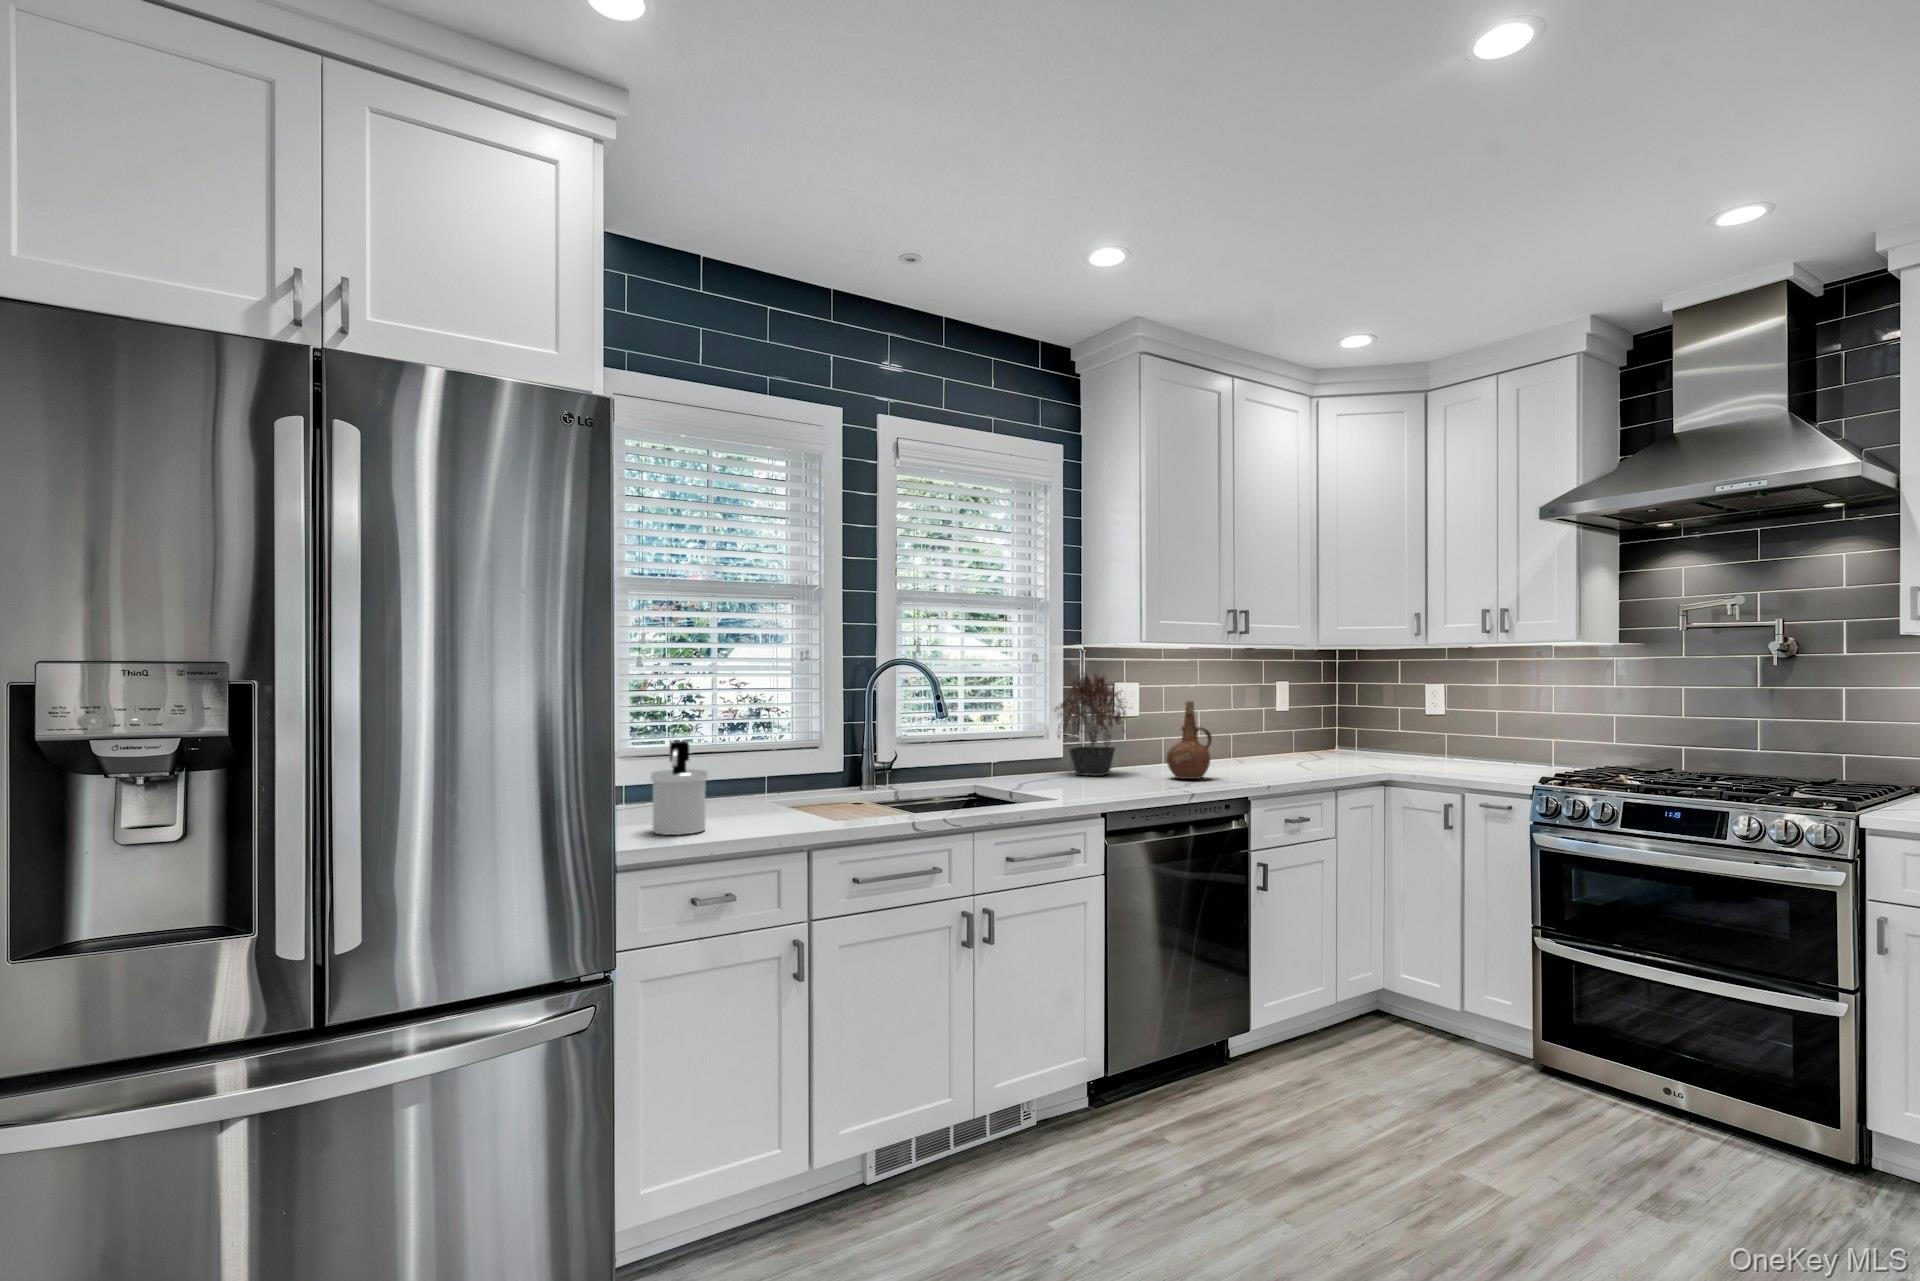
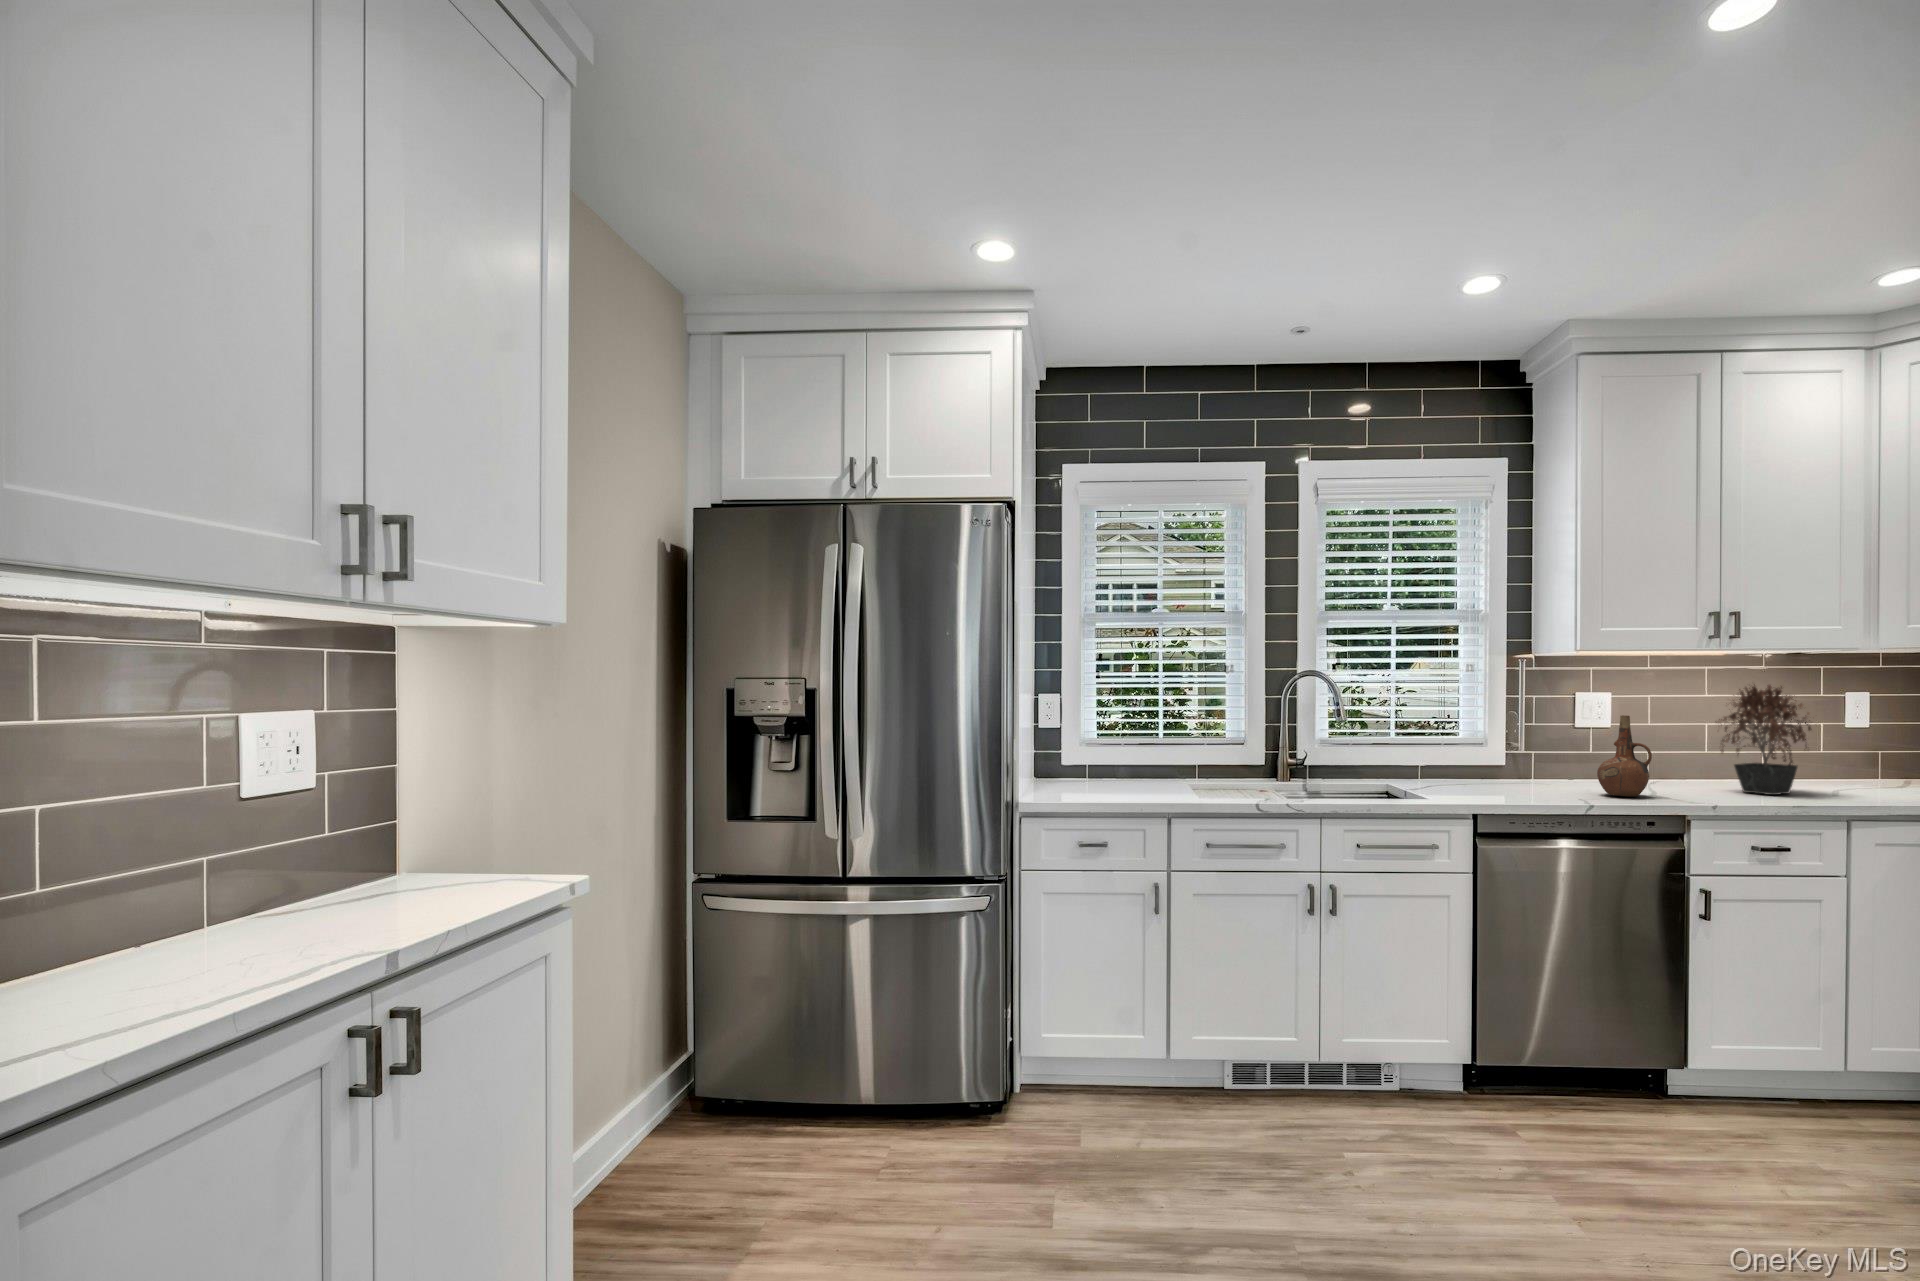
potted plant: present [1055,673,1127,776] -> present [1716,684,1820,795]
soap dispenser: present [651,741,708,835] -> none [1064,735,1102,800]

